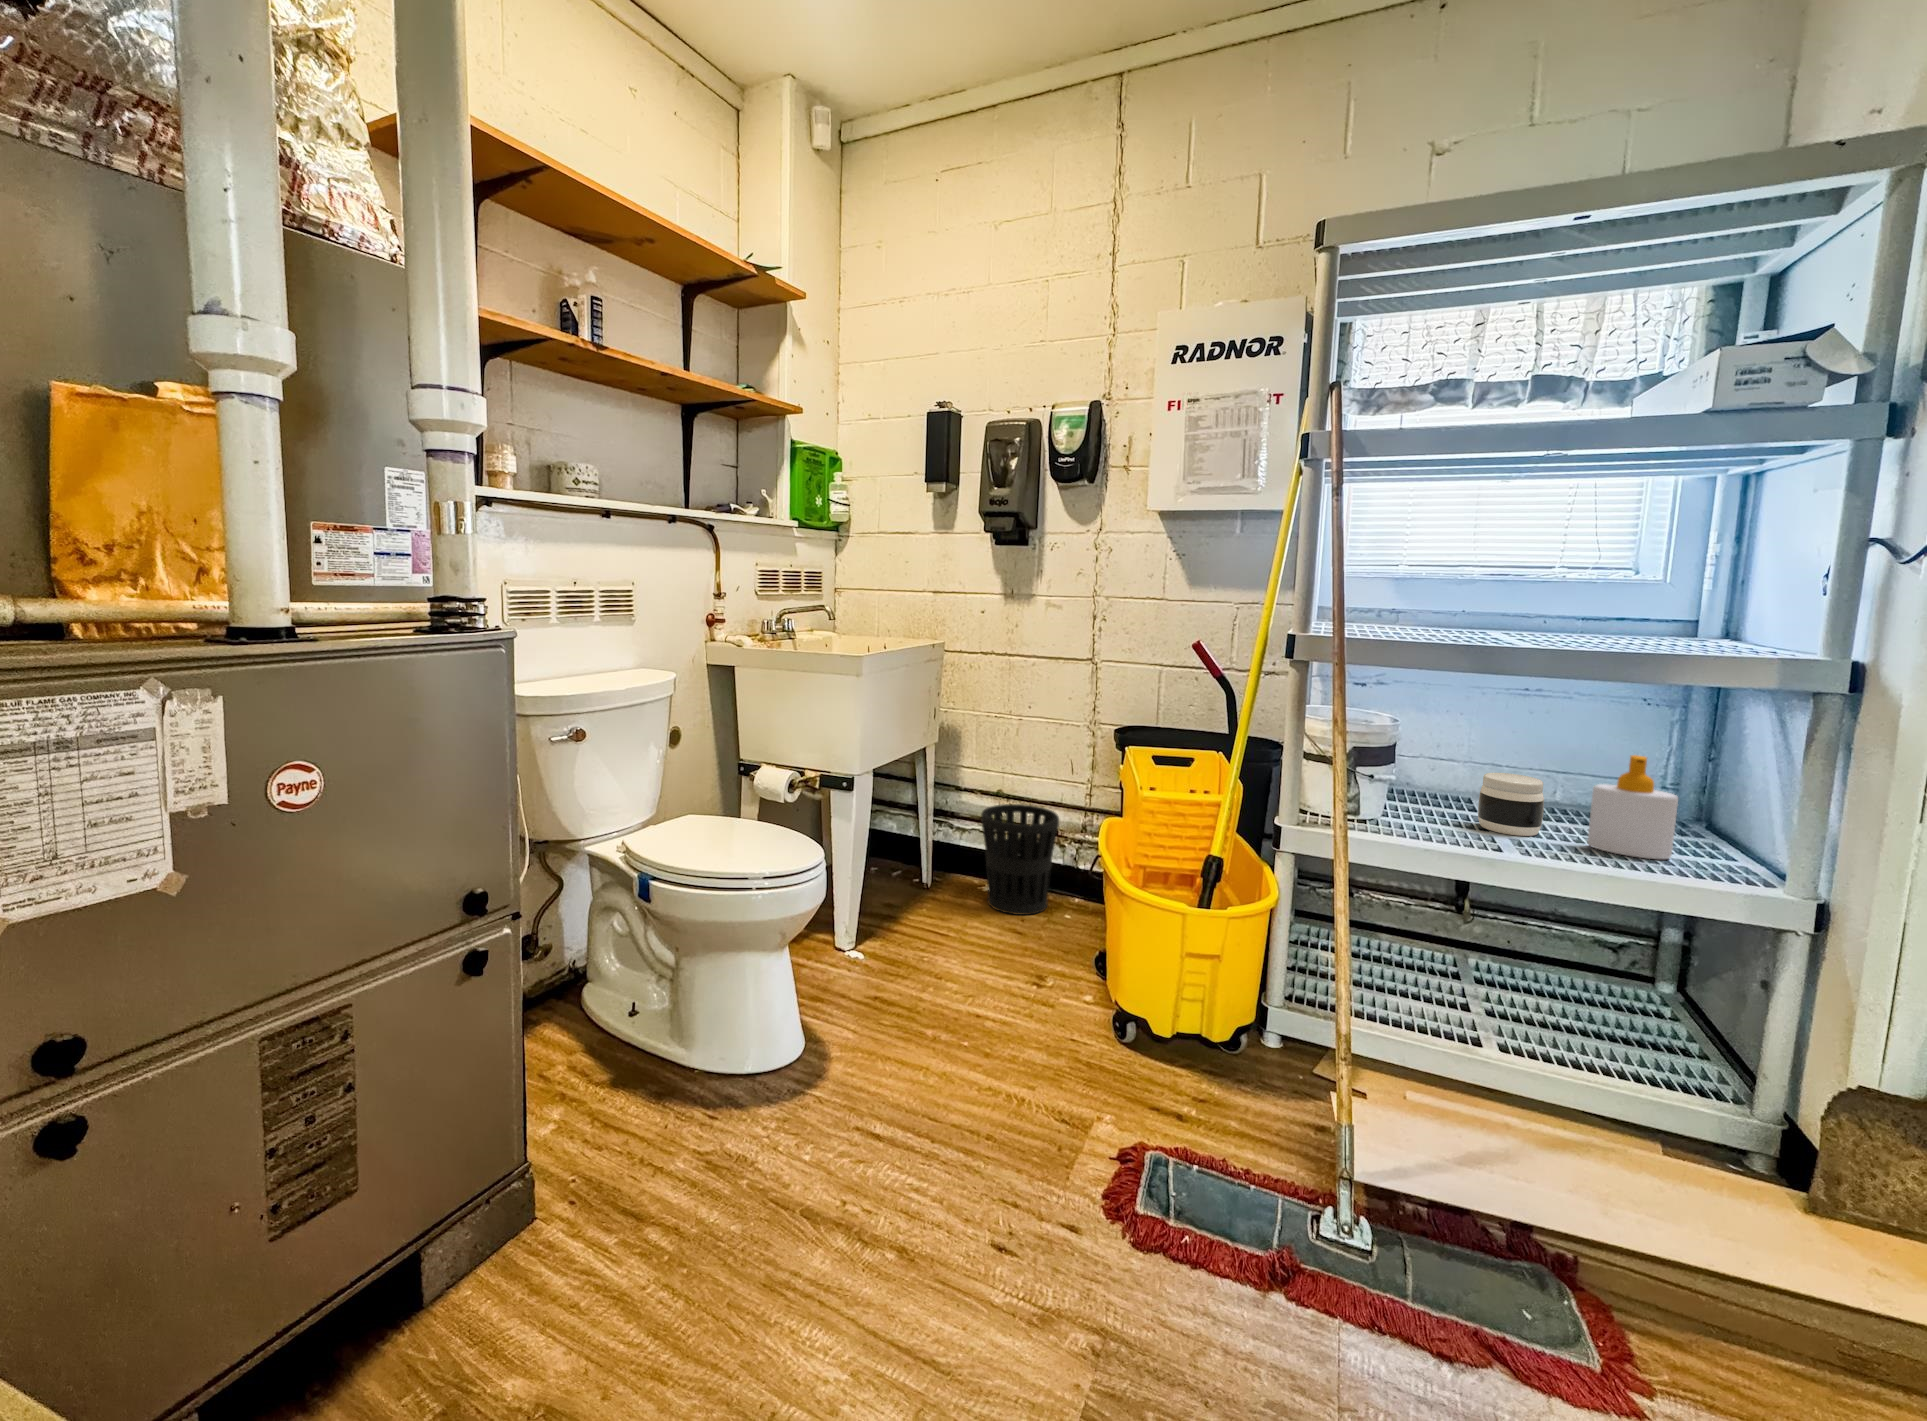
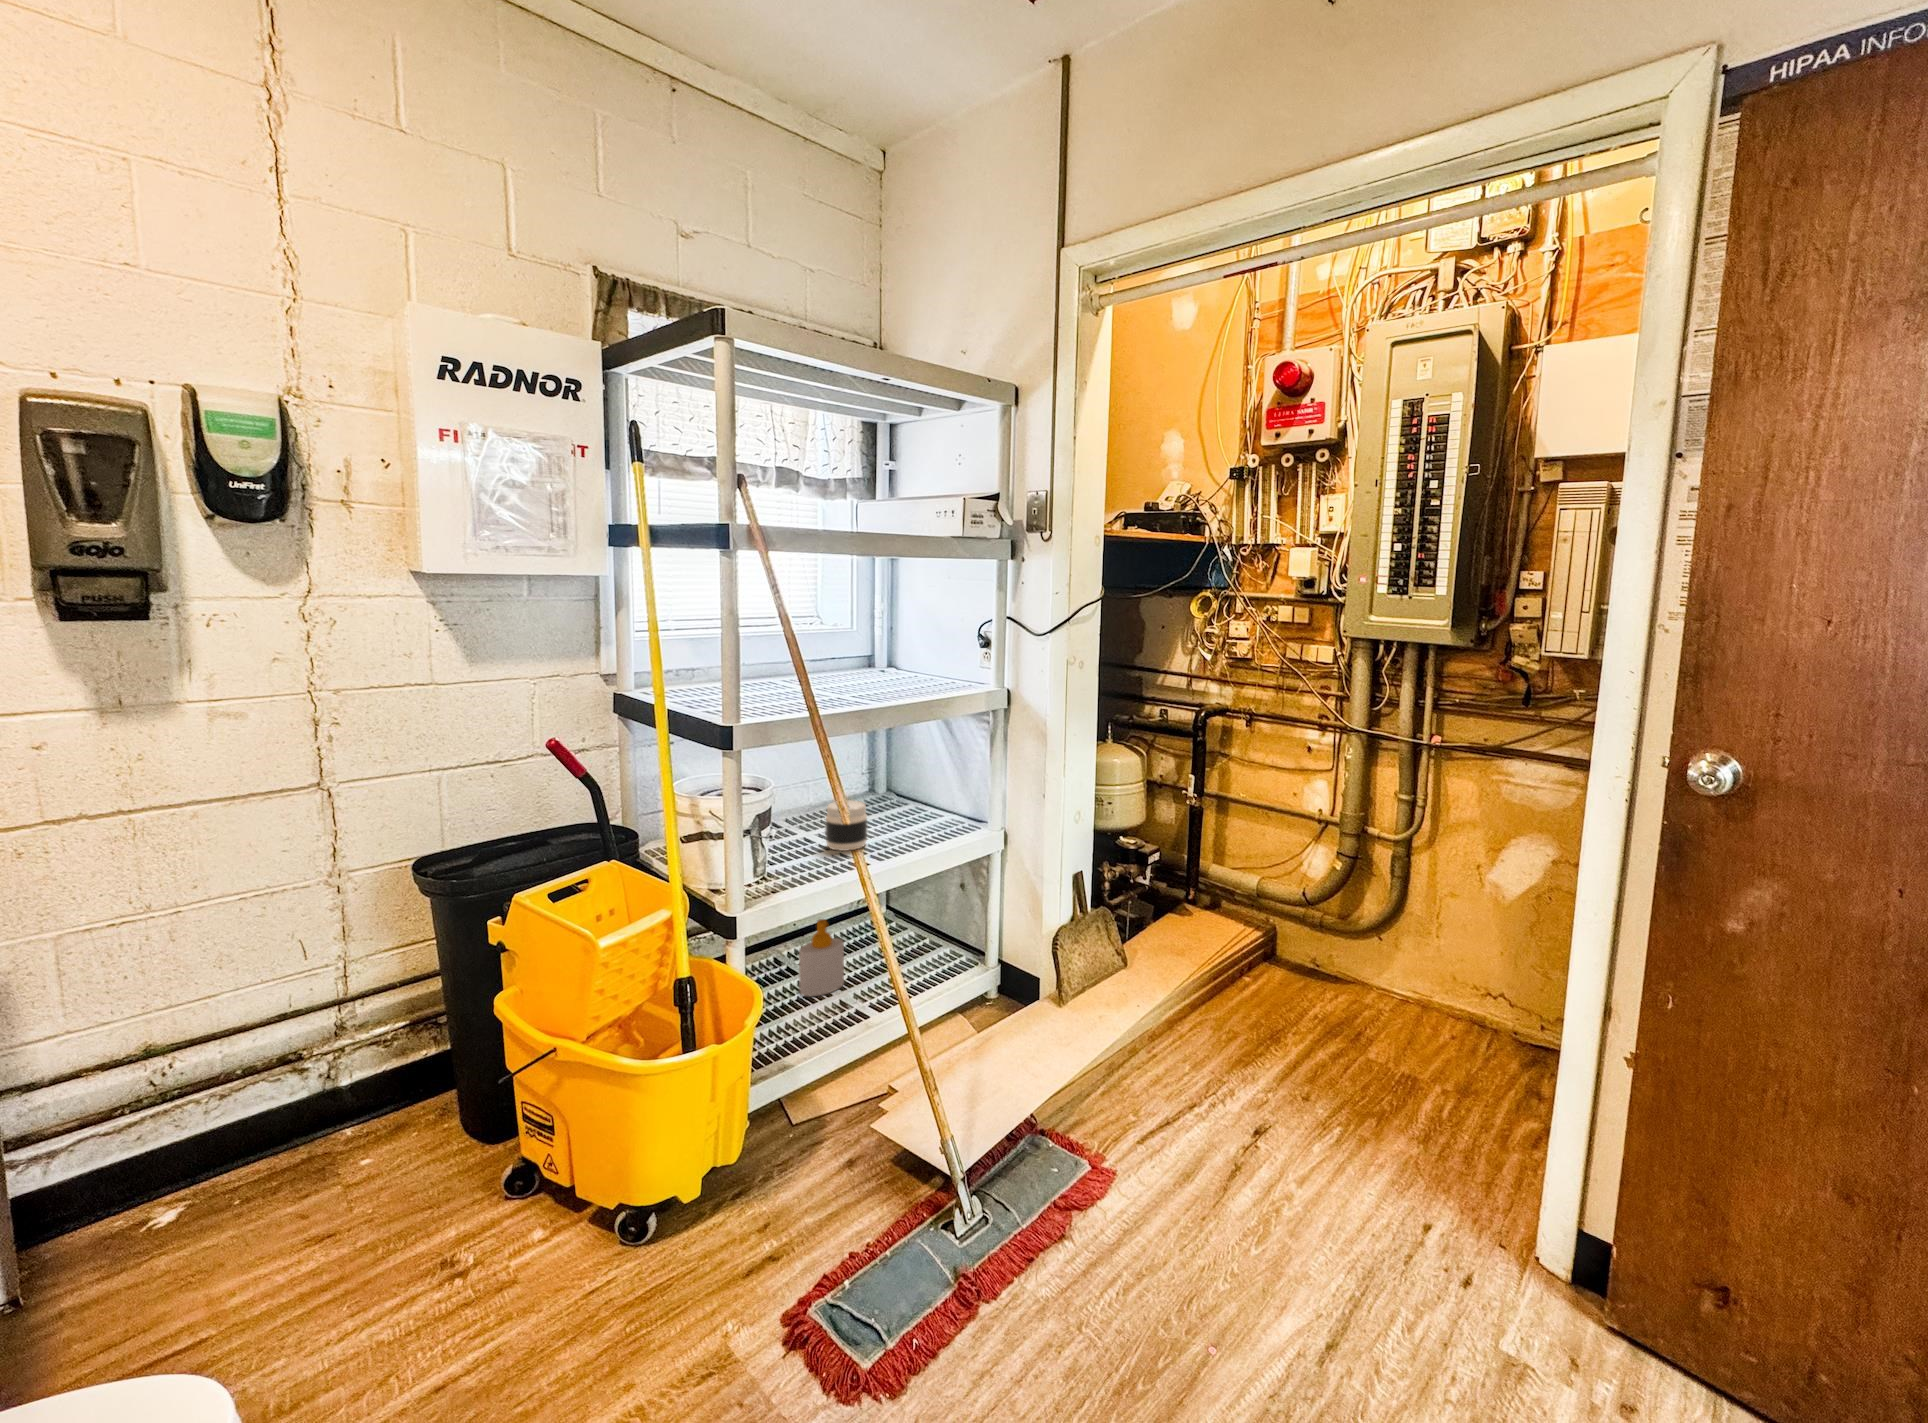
soap bottle: present [1587,755,1678,859] -> present [799,919,844,996]
wastebasket: present [981,804,1059,915] -> none [158,1024,335,1239]

